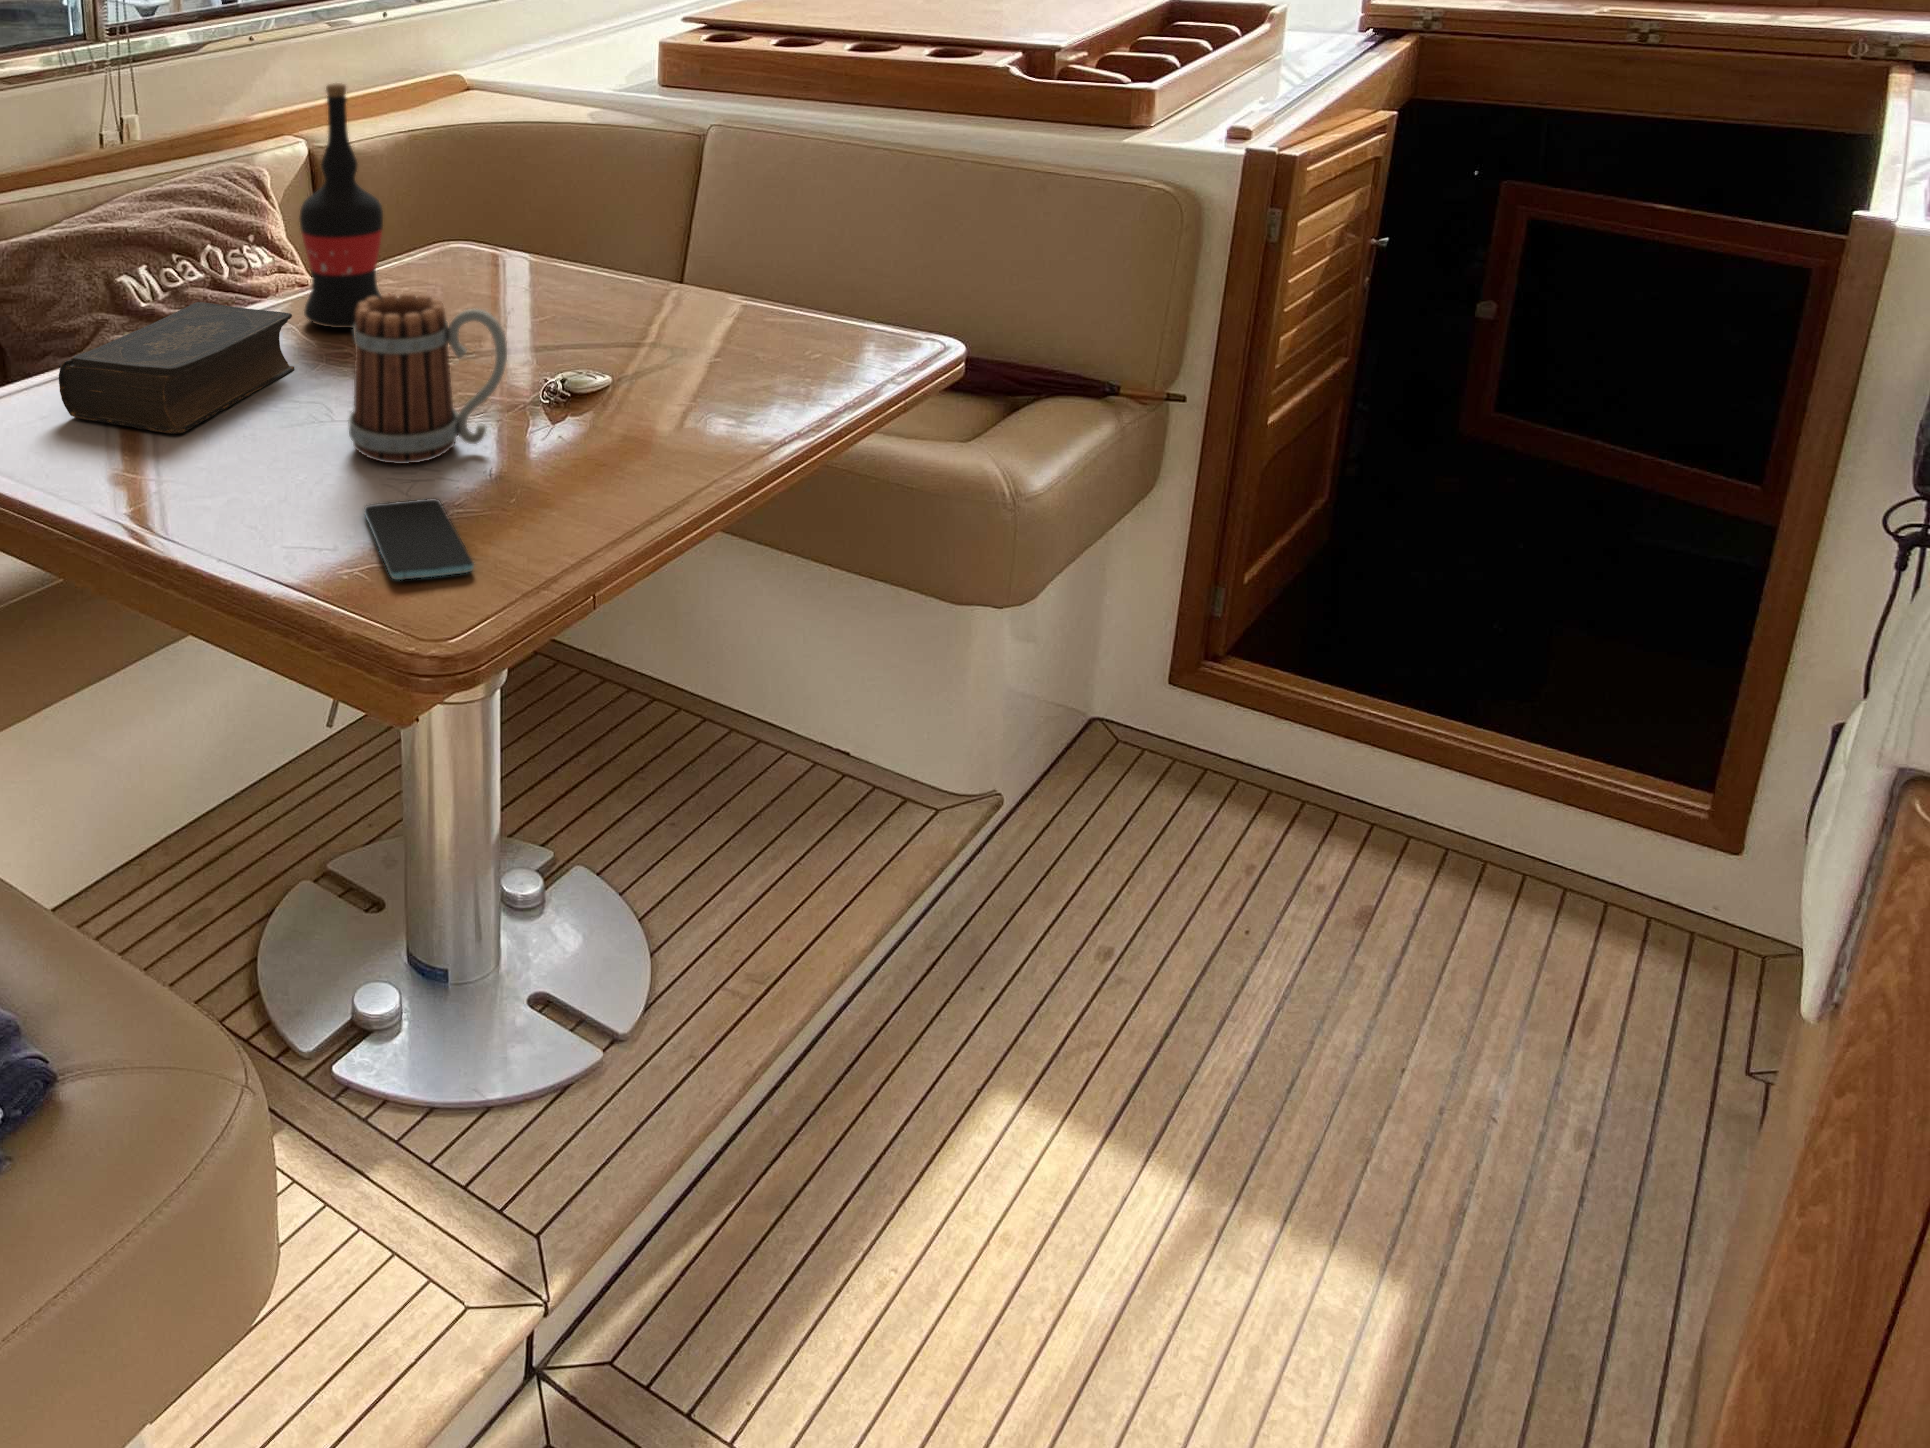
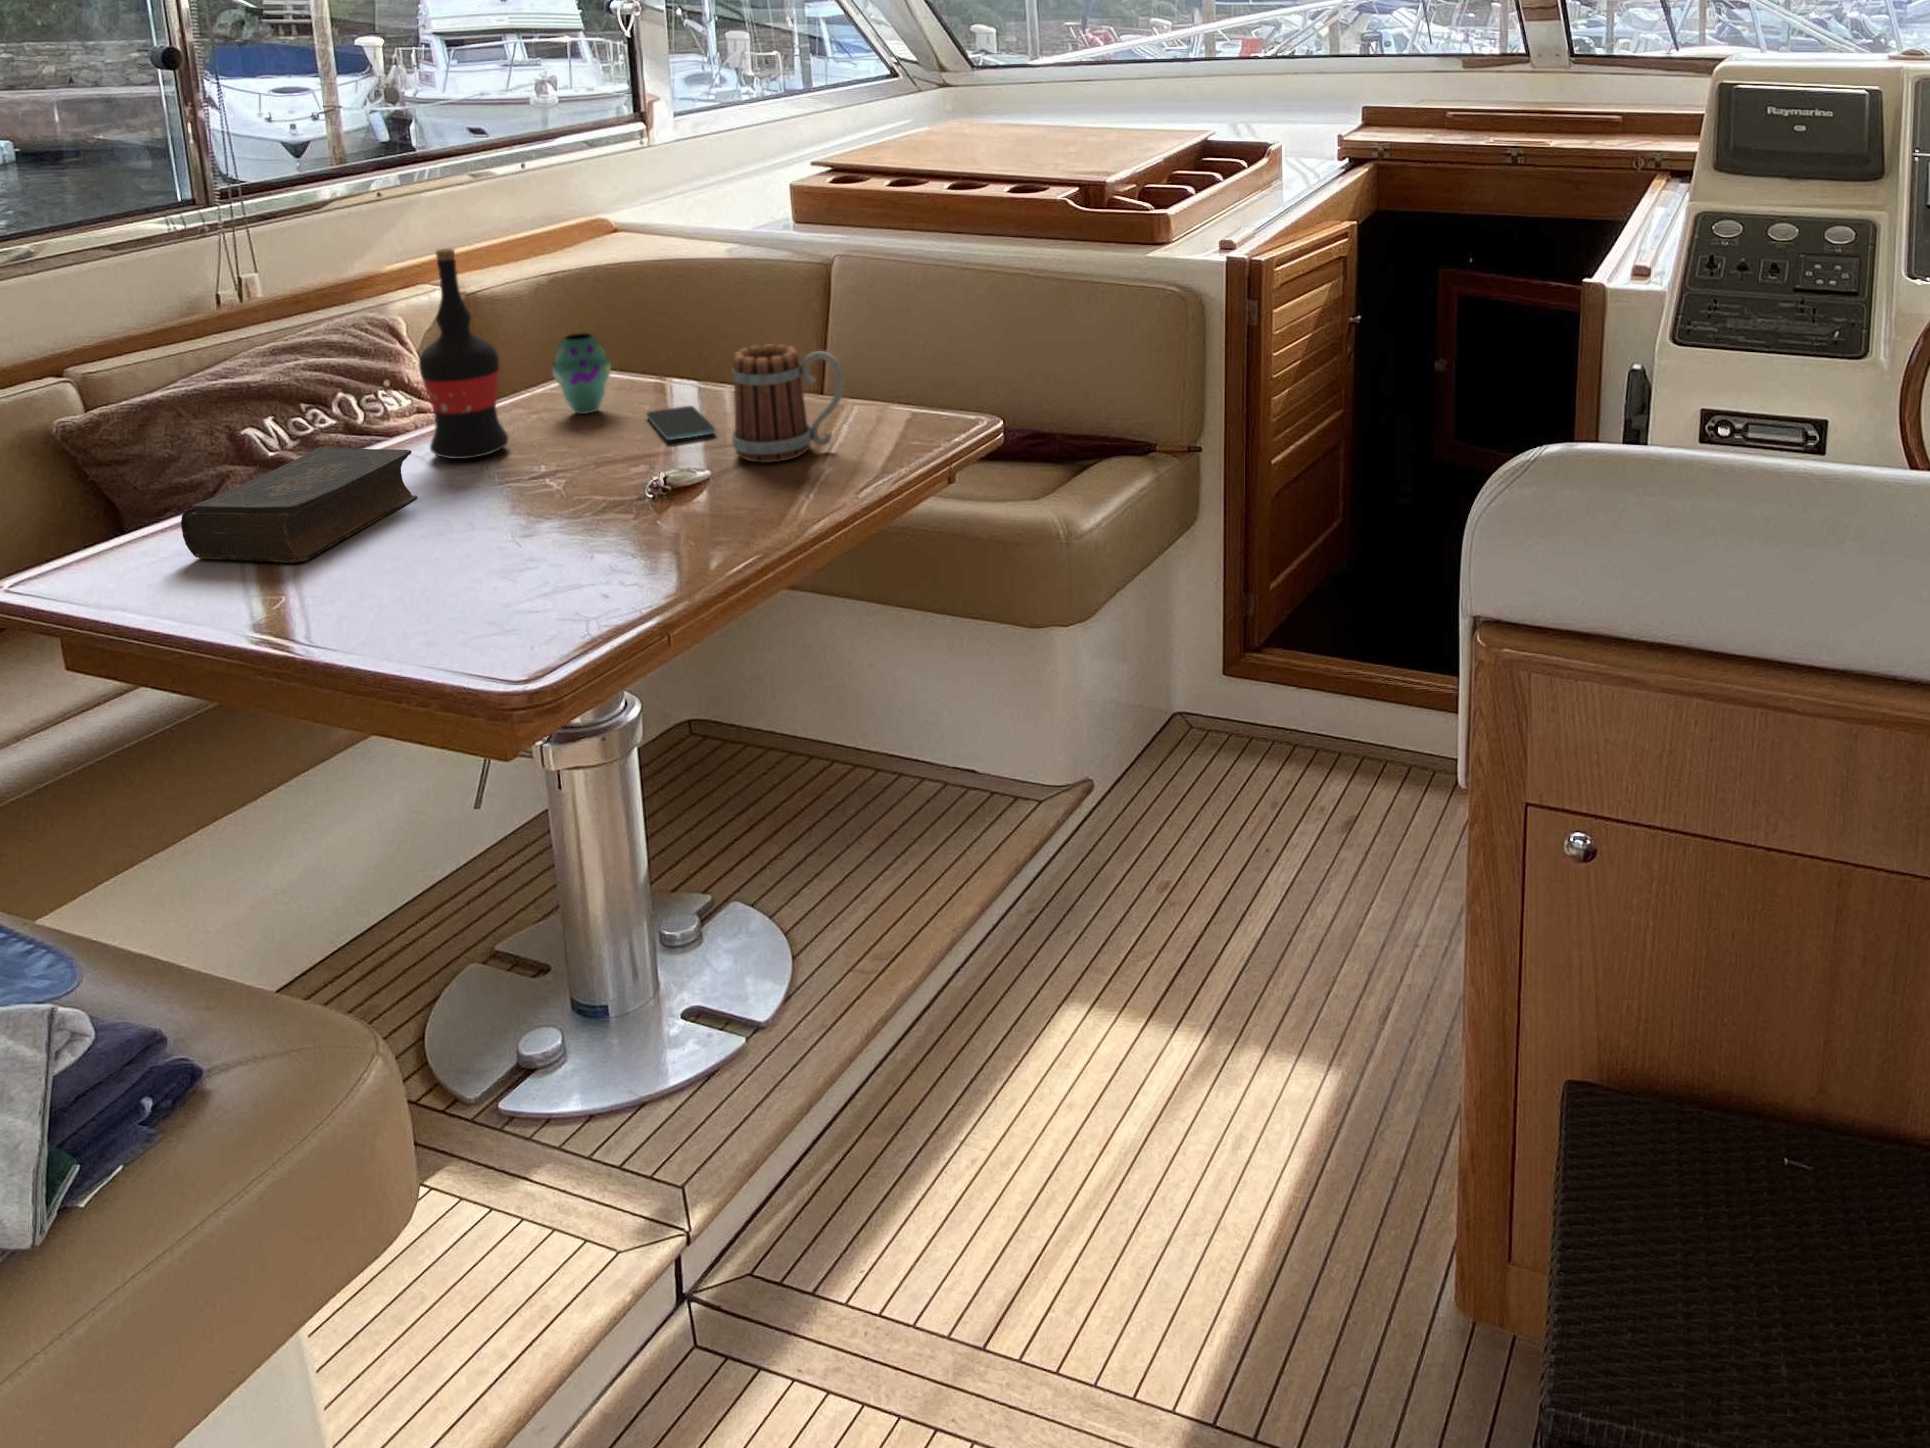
vase: none [431,194,495,287] -> present [552,333,611,414]
mug: present [348,293,507,464] -> present [732,345,844,463]
smartphone: present [364,499,474,580] -> present [647,406,715,440]

